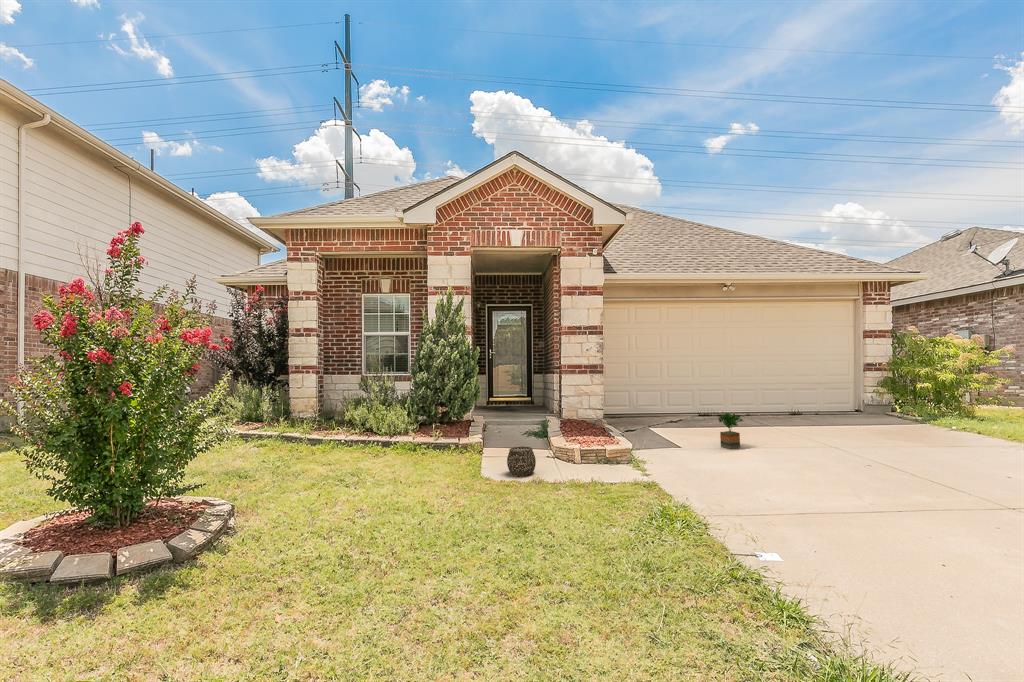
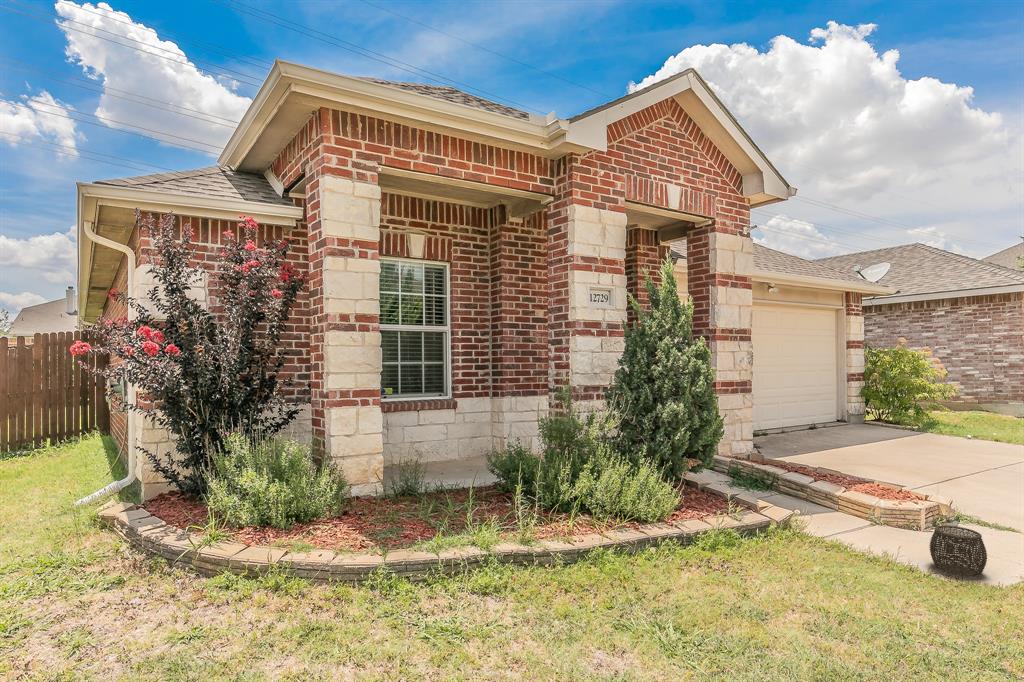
potted tree: present [719,413,743,450] -> none [972,450,1010,496]

